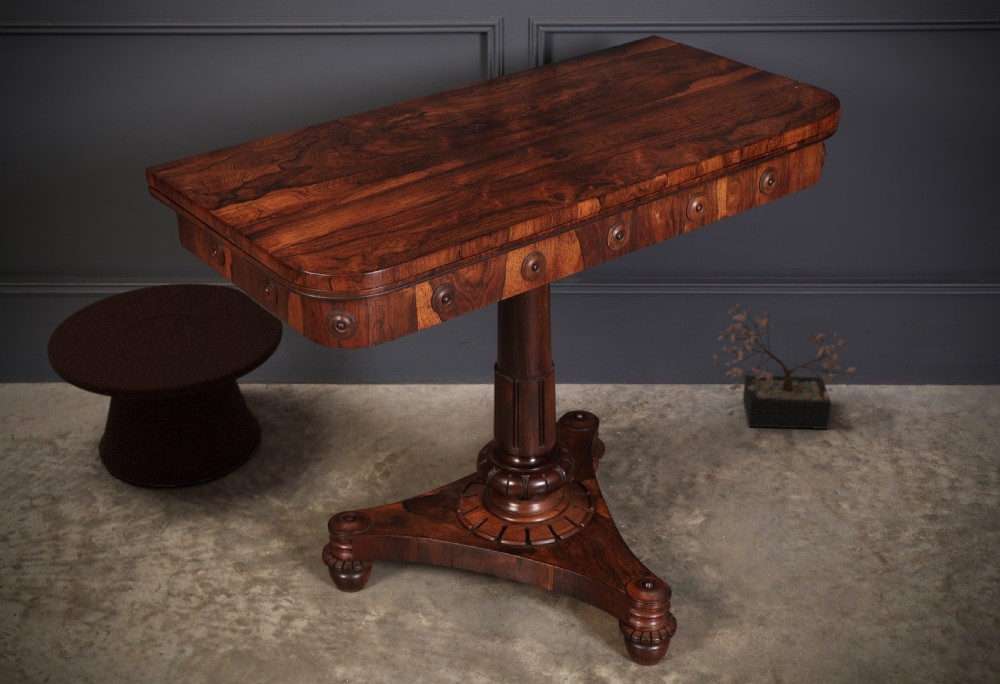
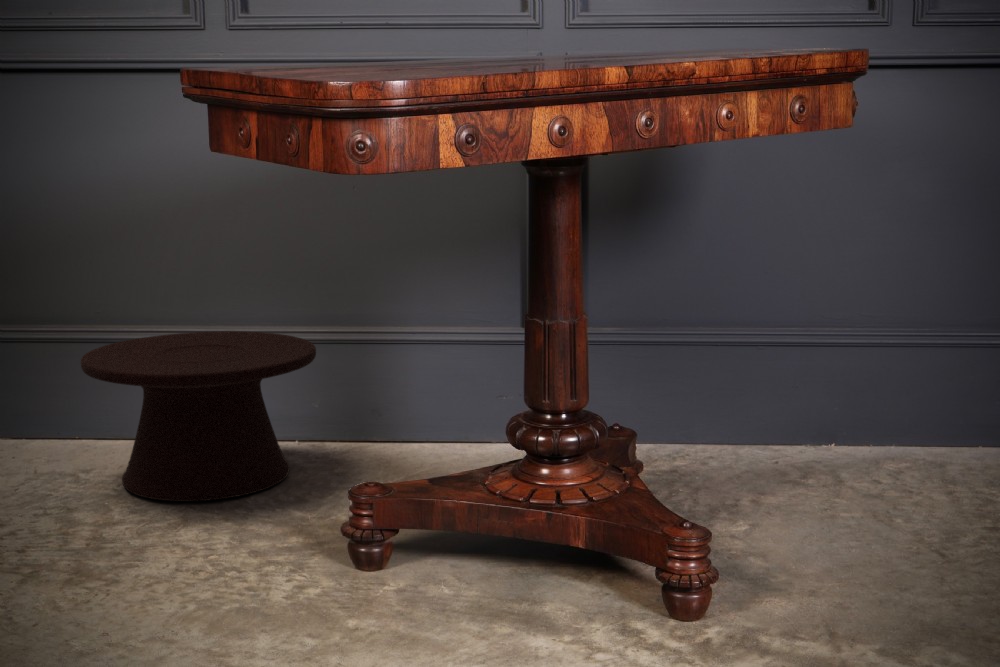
decorative plant: present [714,303,855,429] -> none [753,345,902,470]

